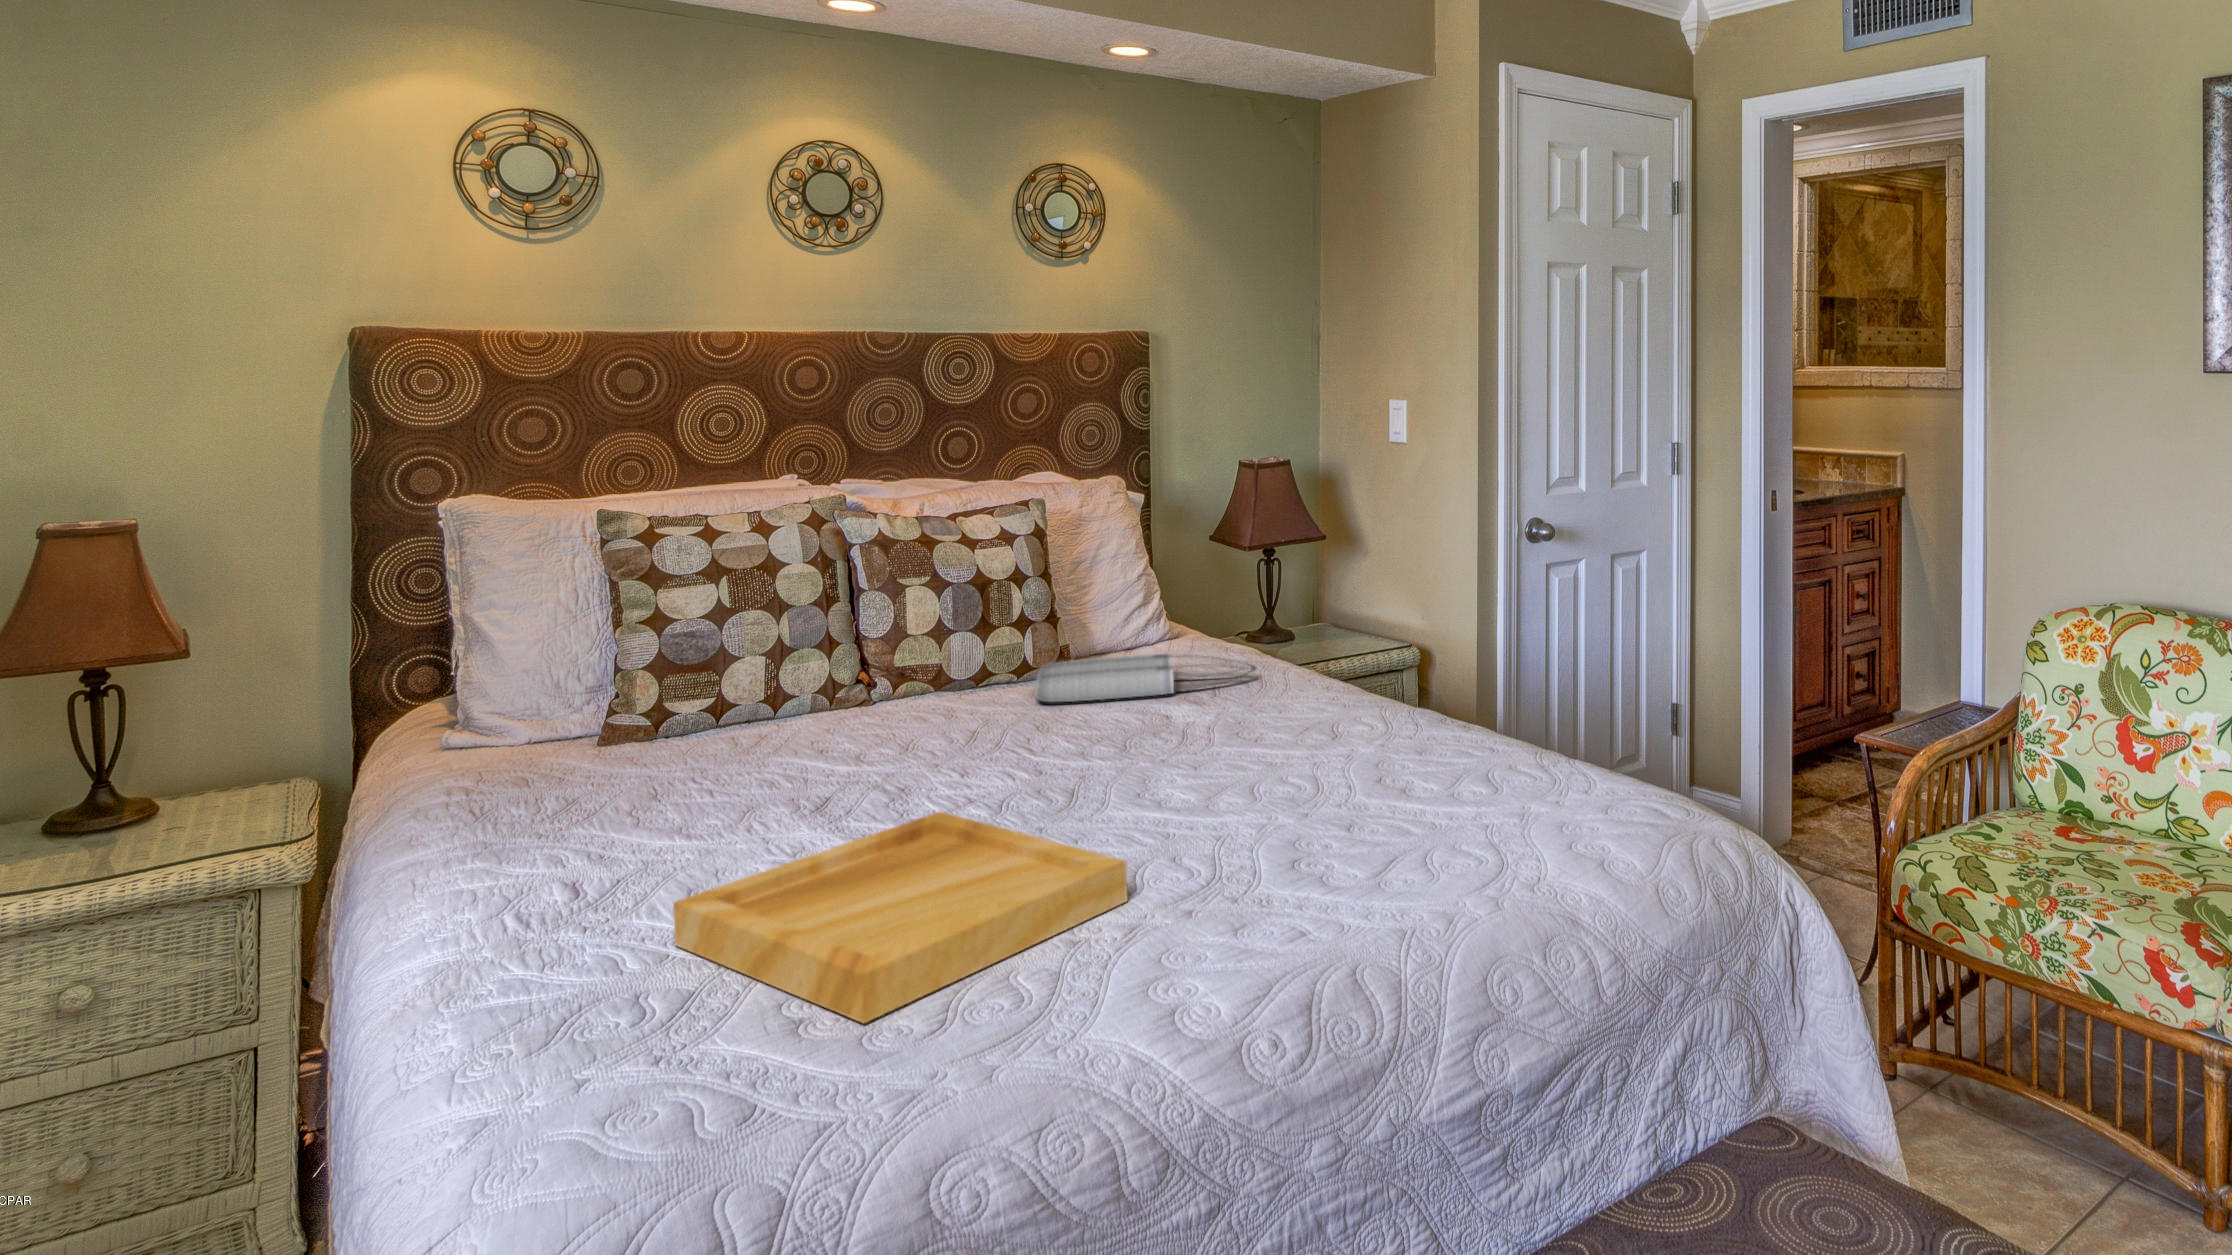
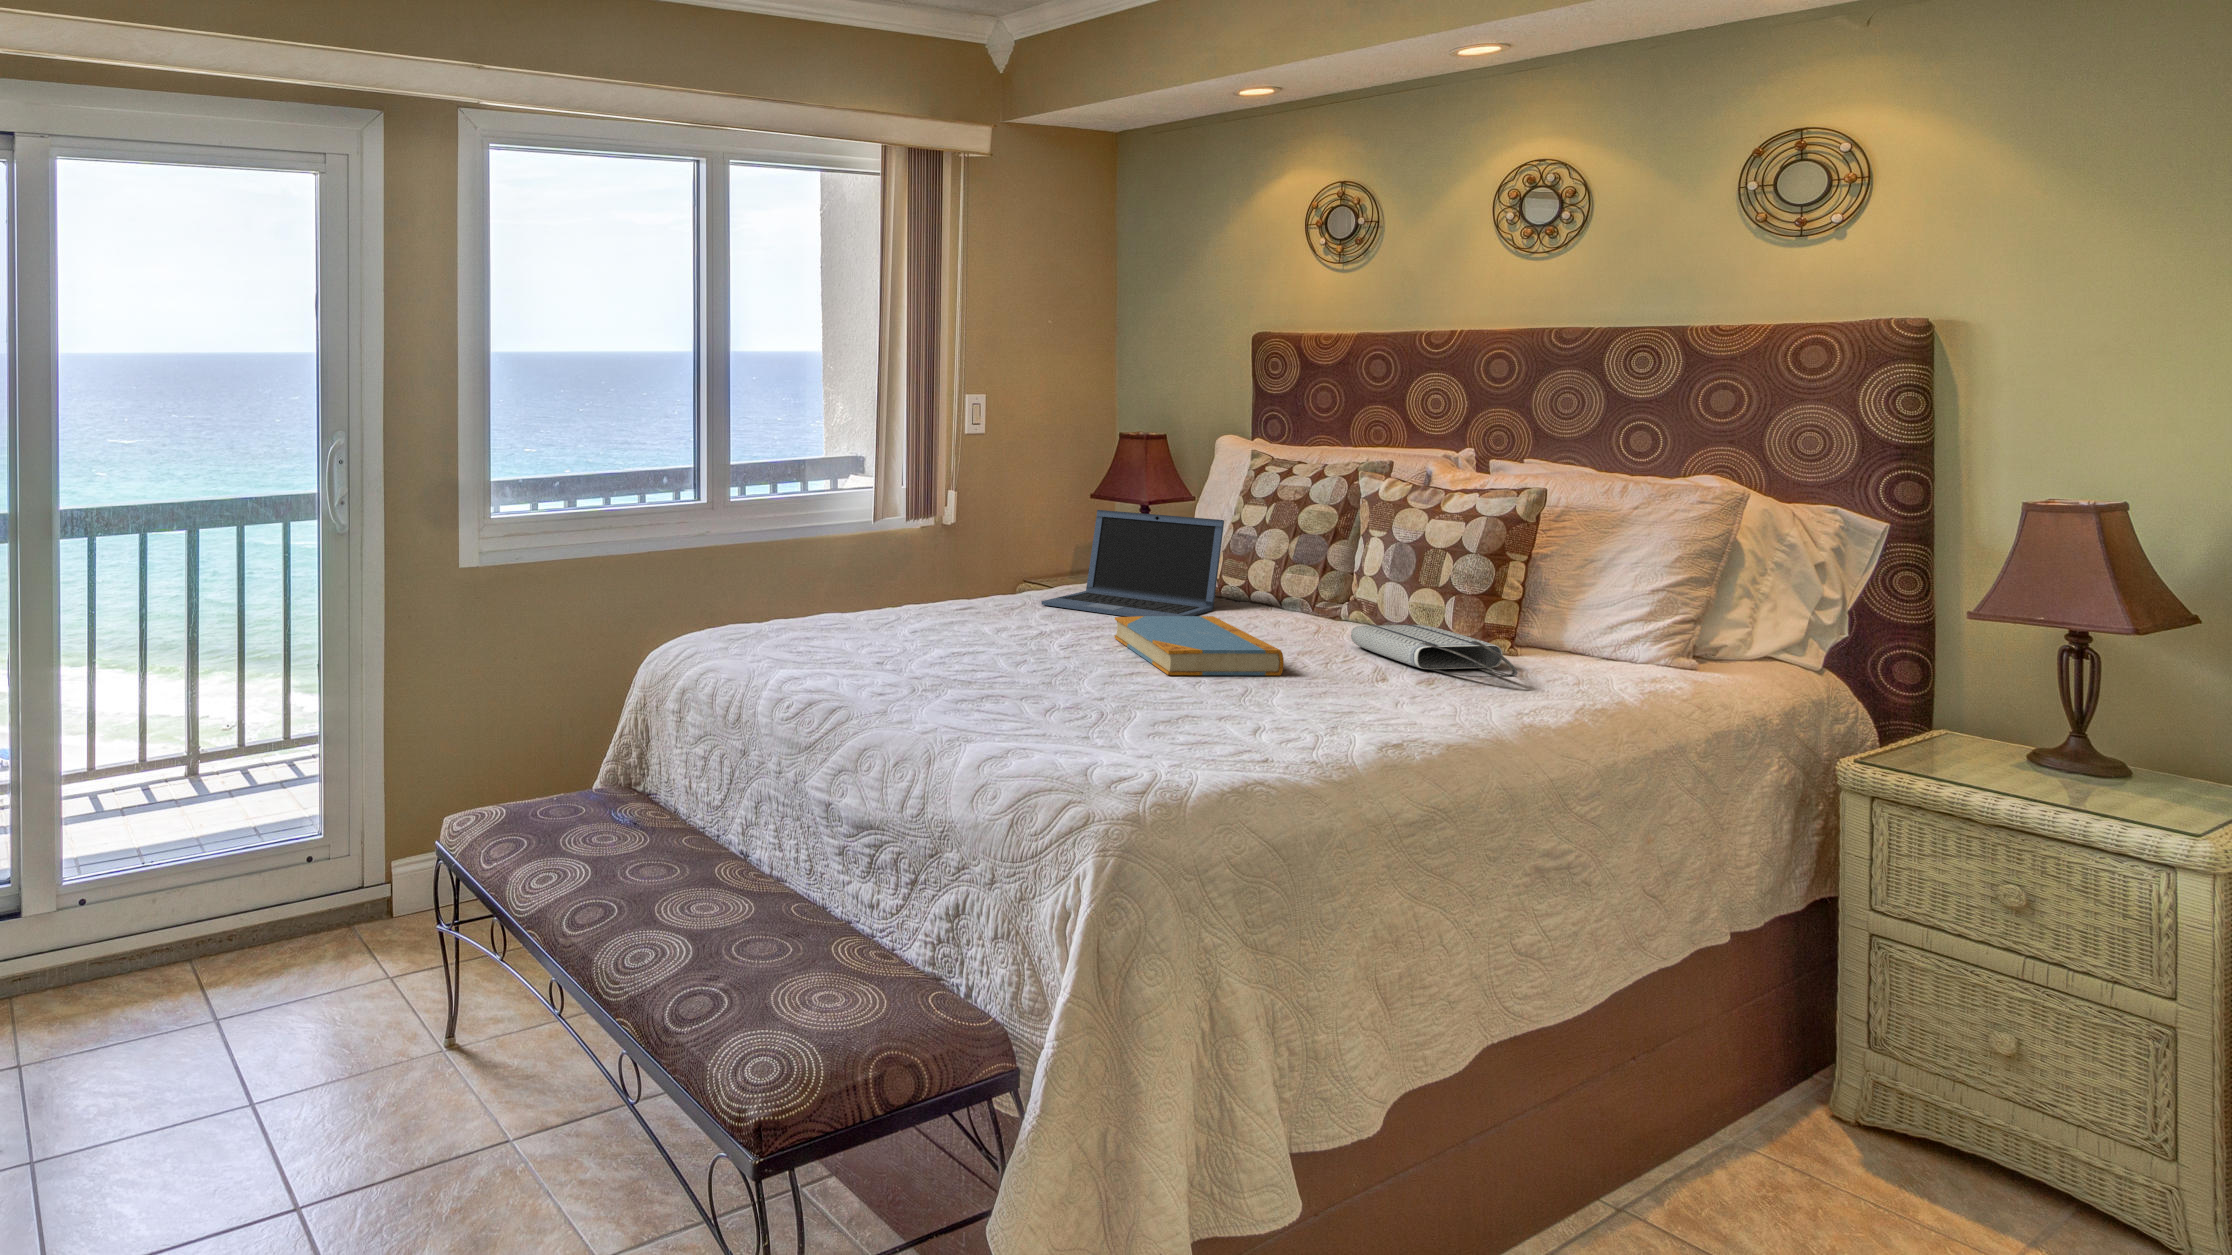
laptop: none [504,610,830,827] -> present [1041,510,1224,617]
book: none [922,711,1182,794] -> present [1115,616,1284,675]
tray: present [673,812,1128,1023] -> none [792,605,1019,674]

